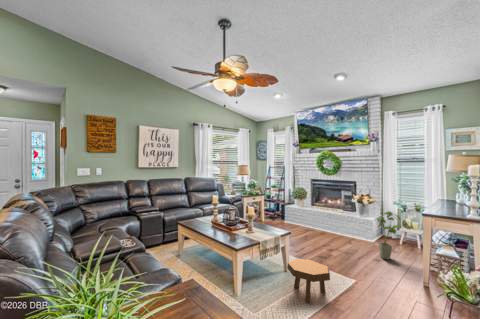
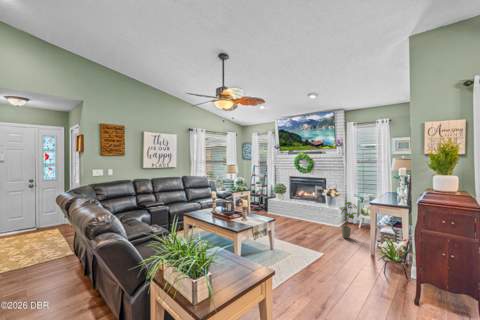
footstool: present [287,259,330,302] -> none [273,239,304,268]

